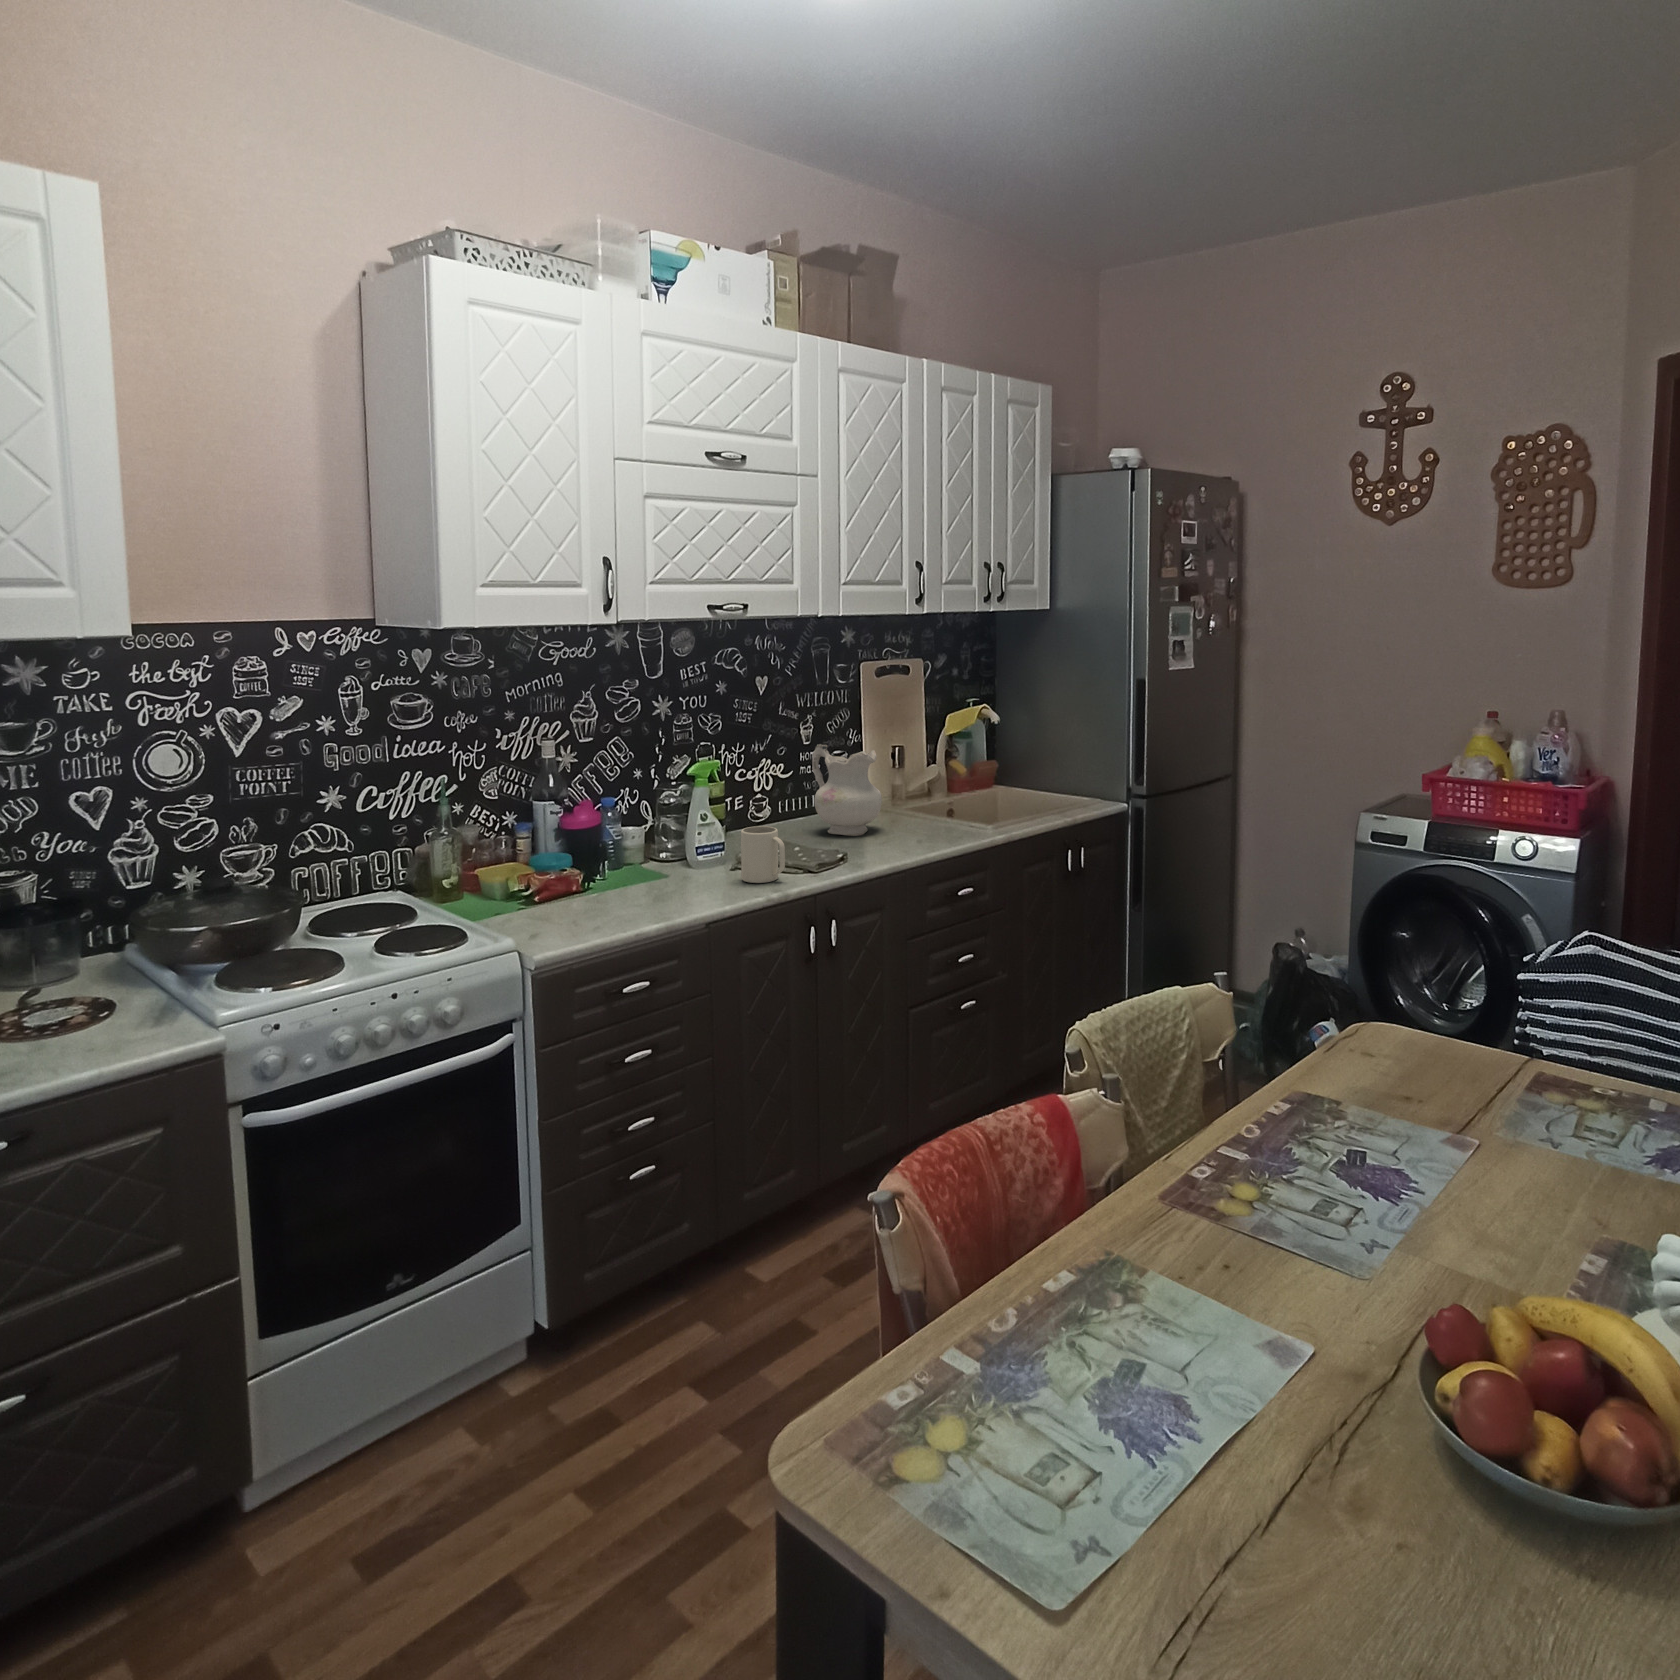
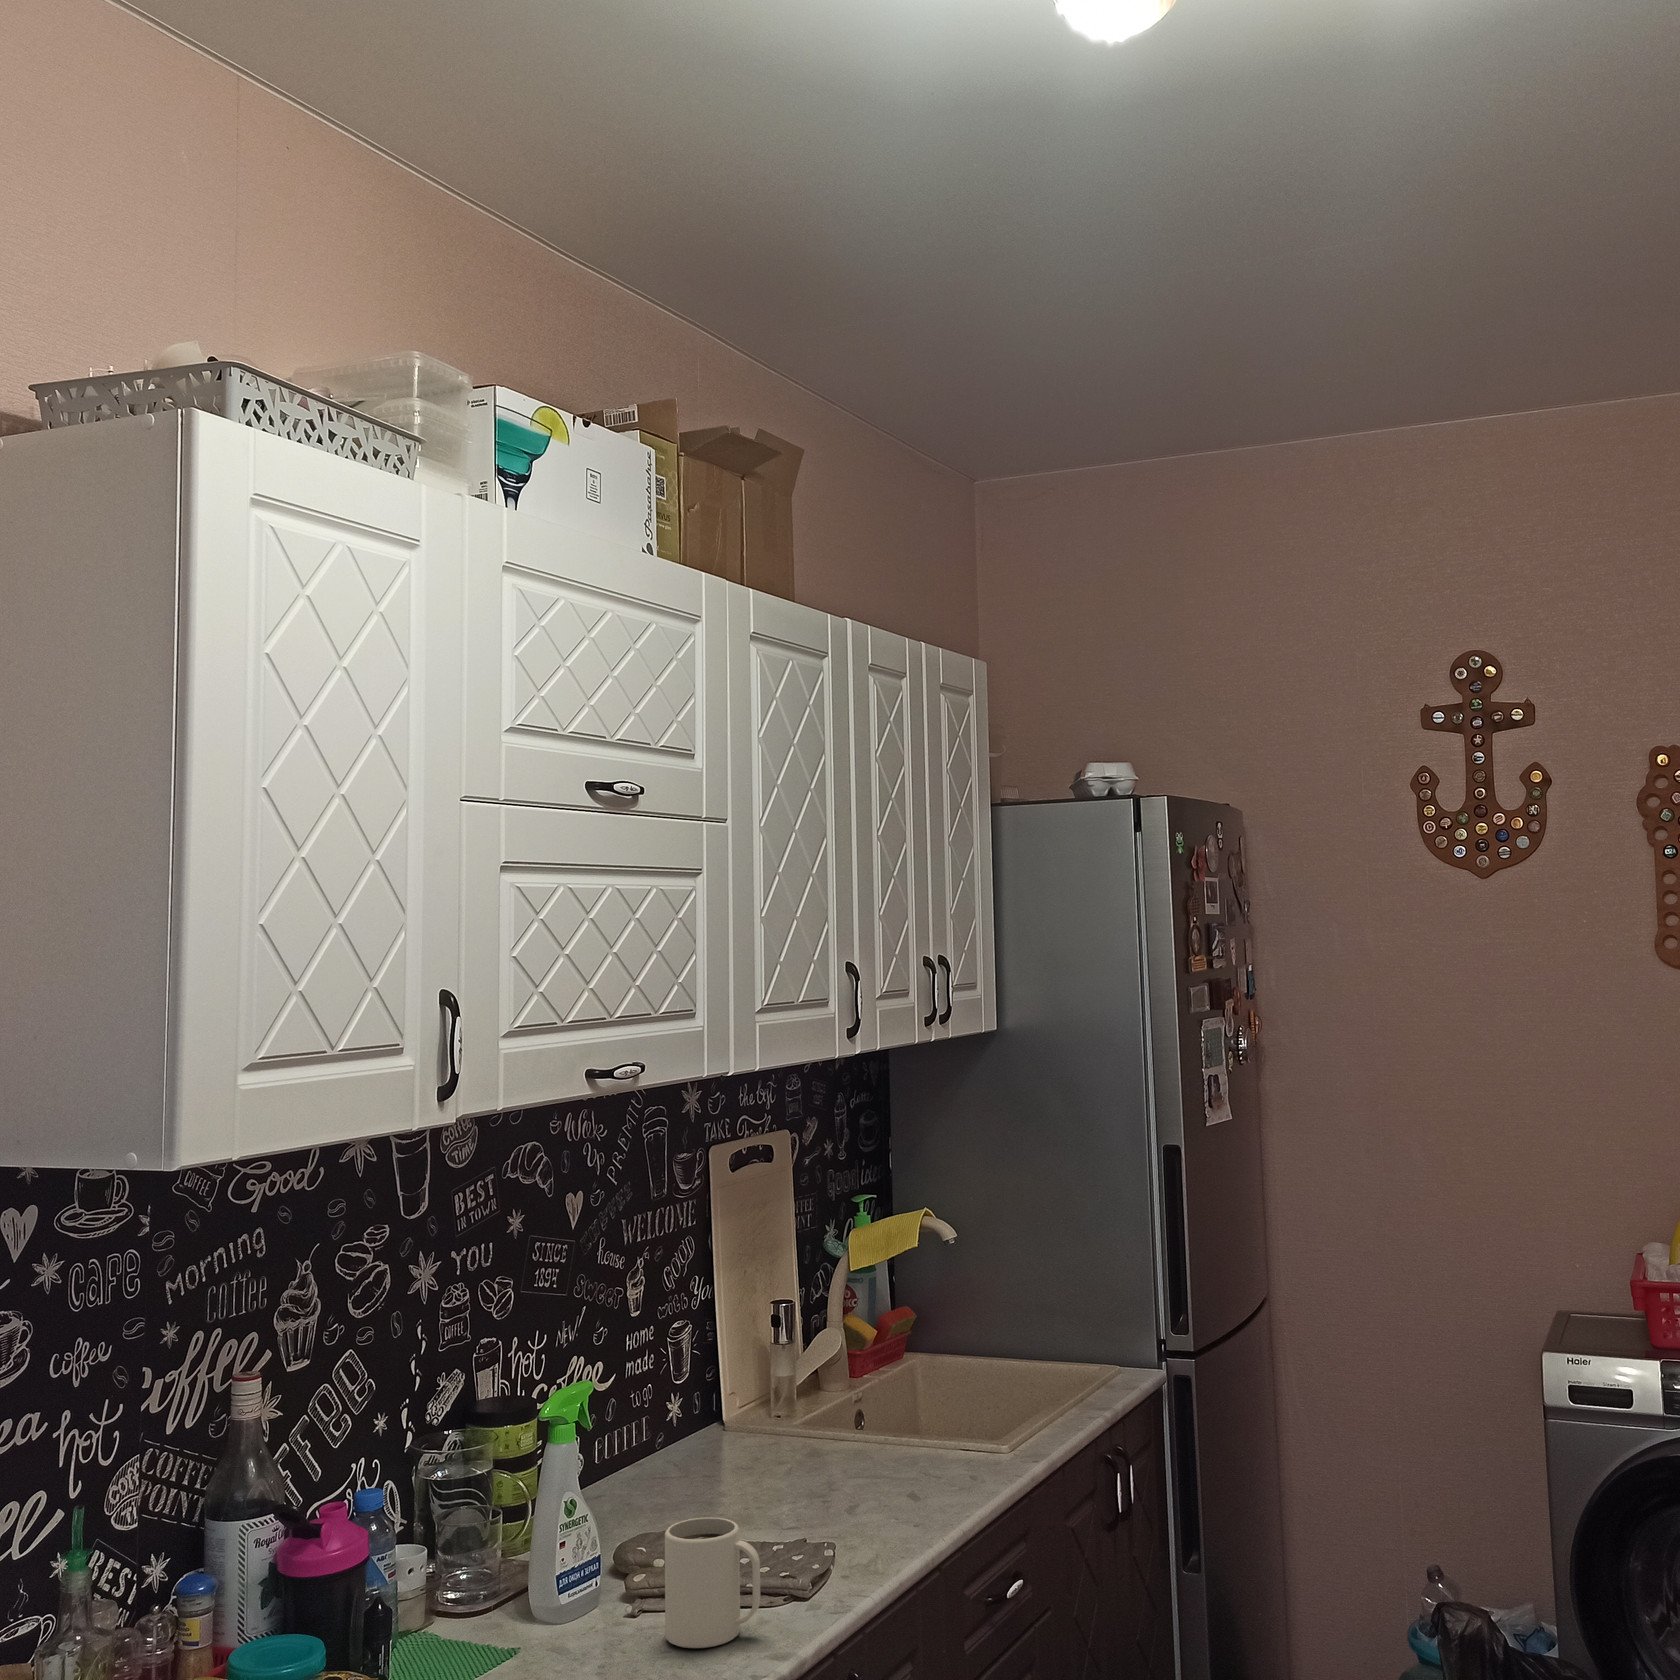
ceramic pitcher: present [812,744,882,836] -> none [673,1317,814,1497]

